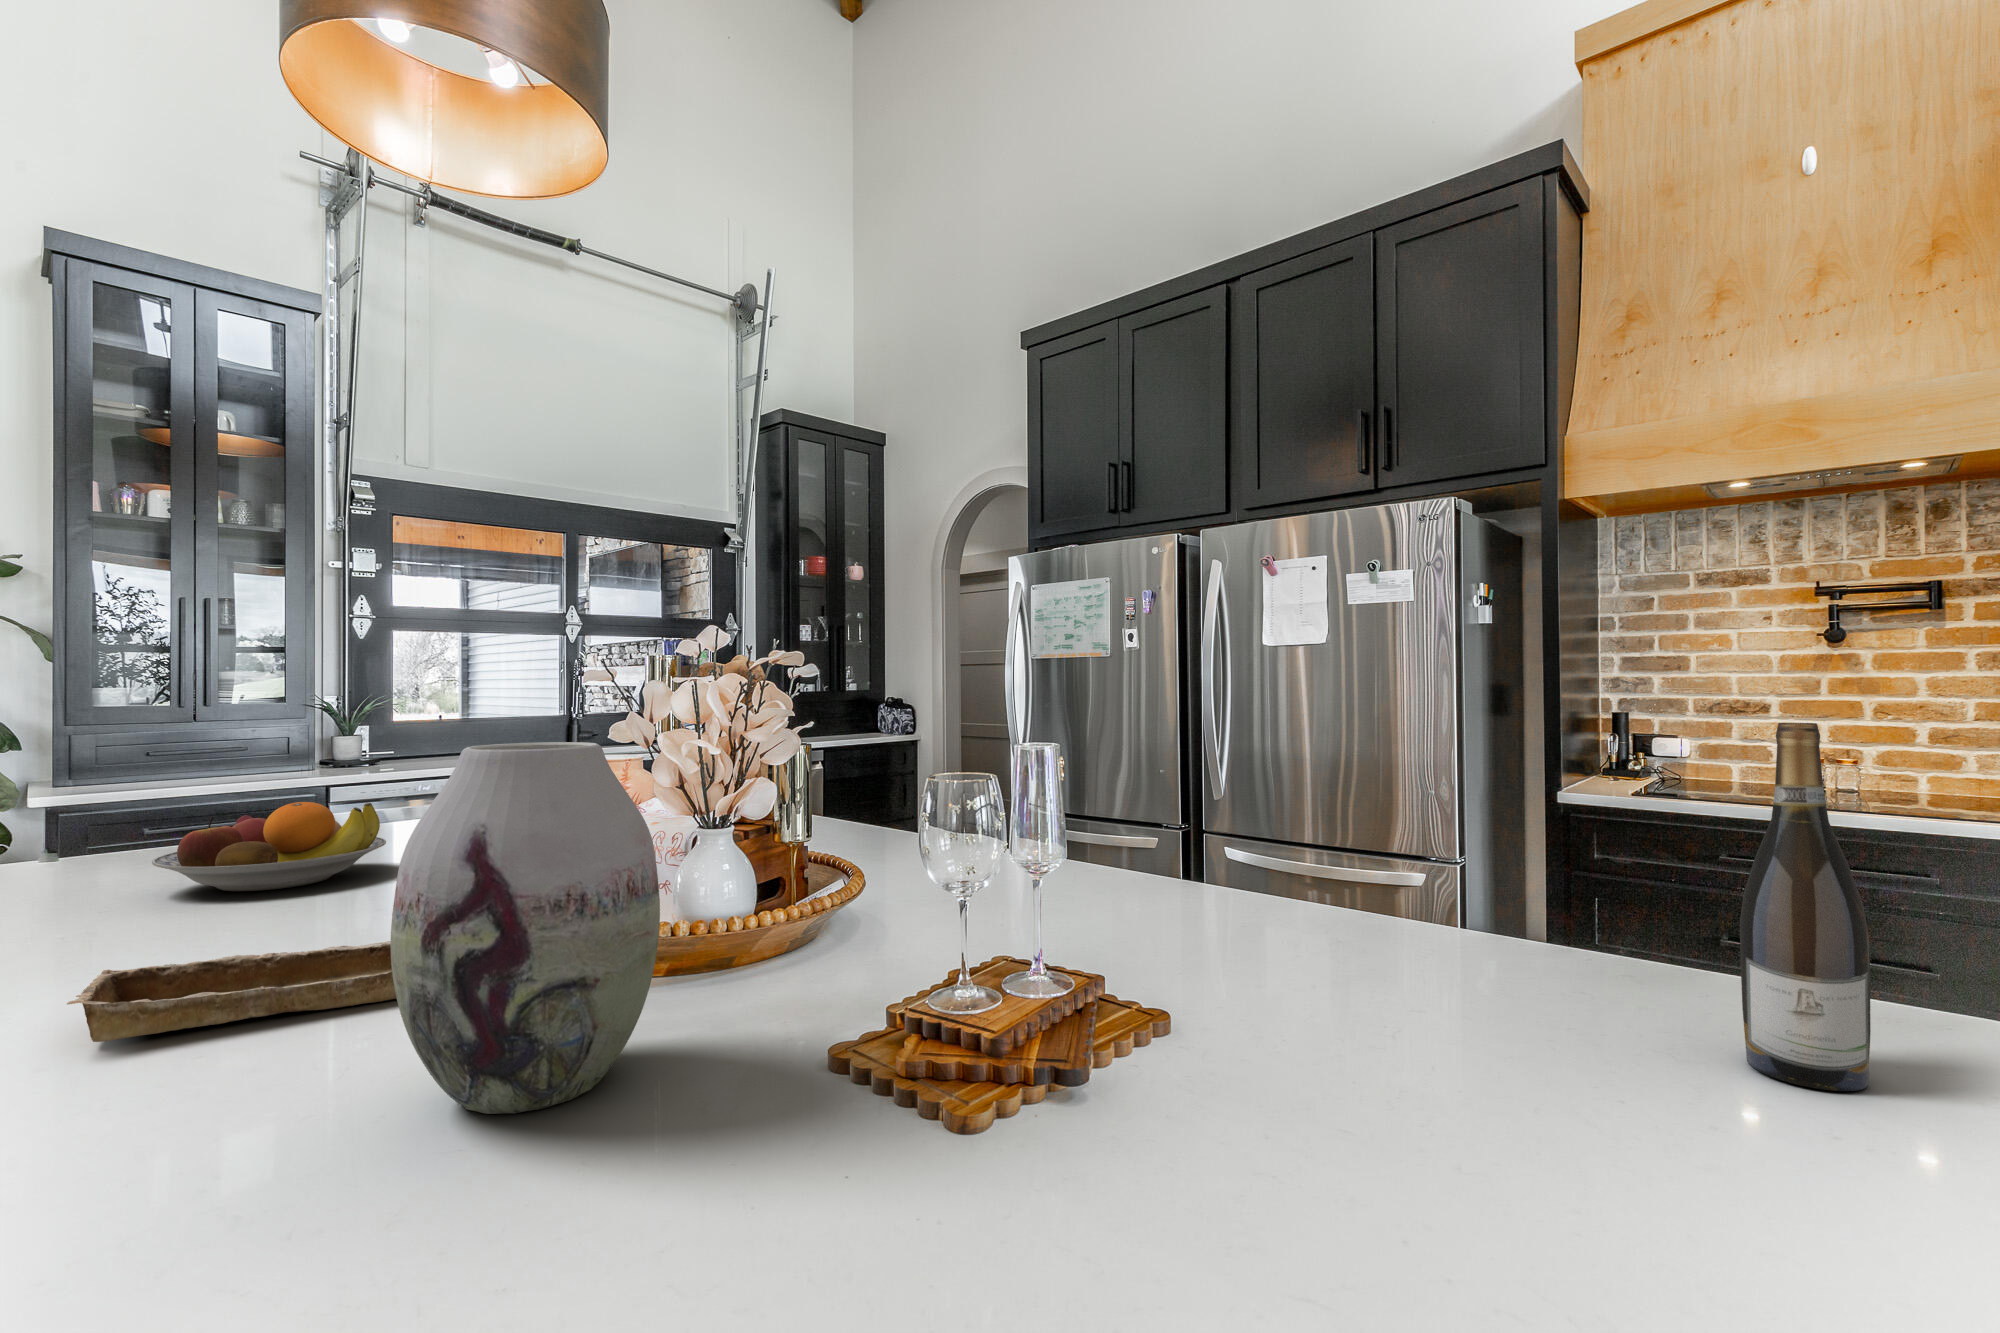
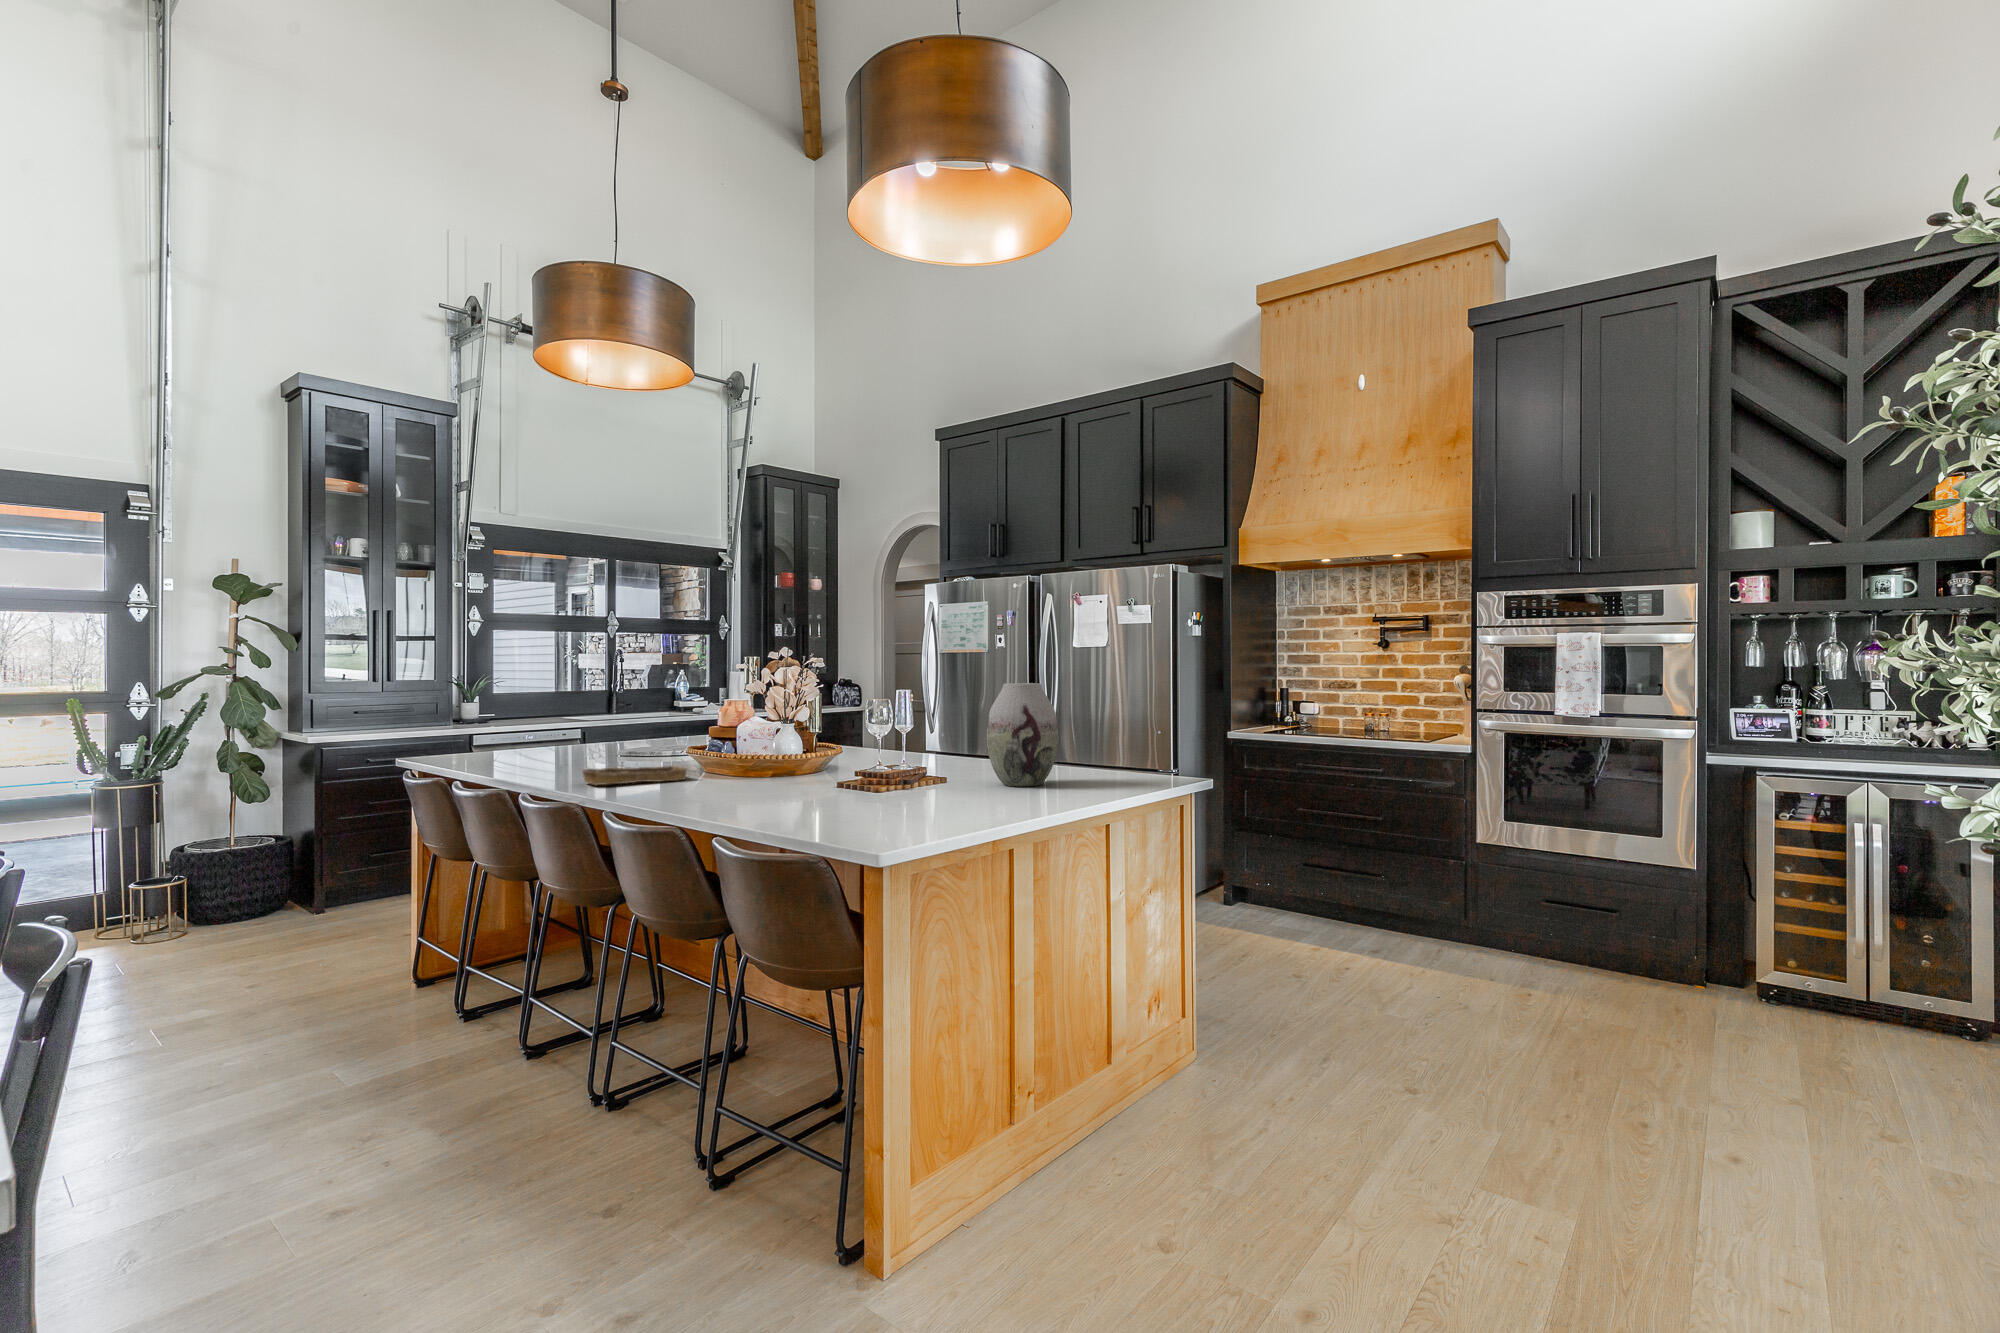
wine bottle: present [1740,723,1871,1091] -> none [1106,682,1134,782]
vase: present [391,742,660,1114] -> present [987,683,1058,786]
fruit bowl: present [152,802,386,891] -> none [504,725,602,765]

